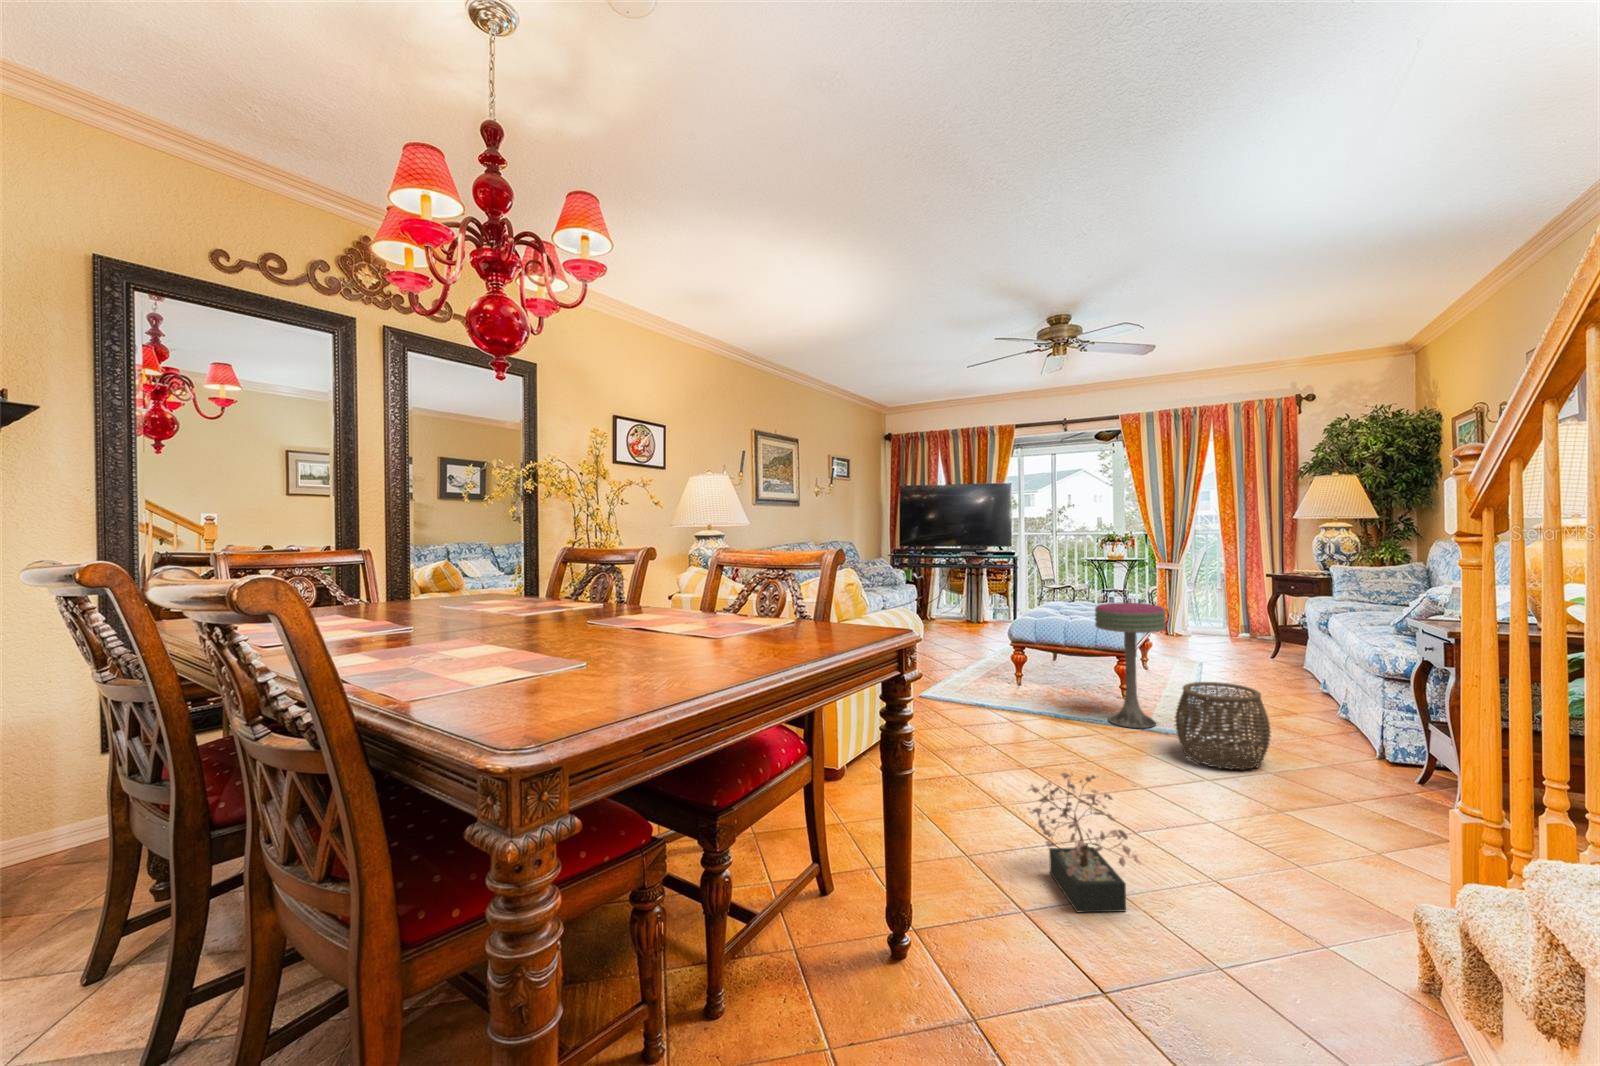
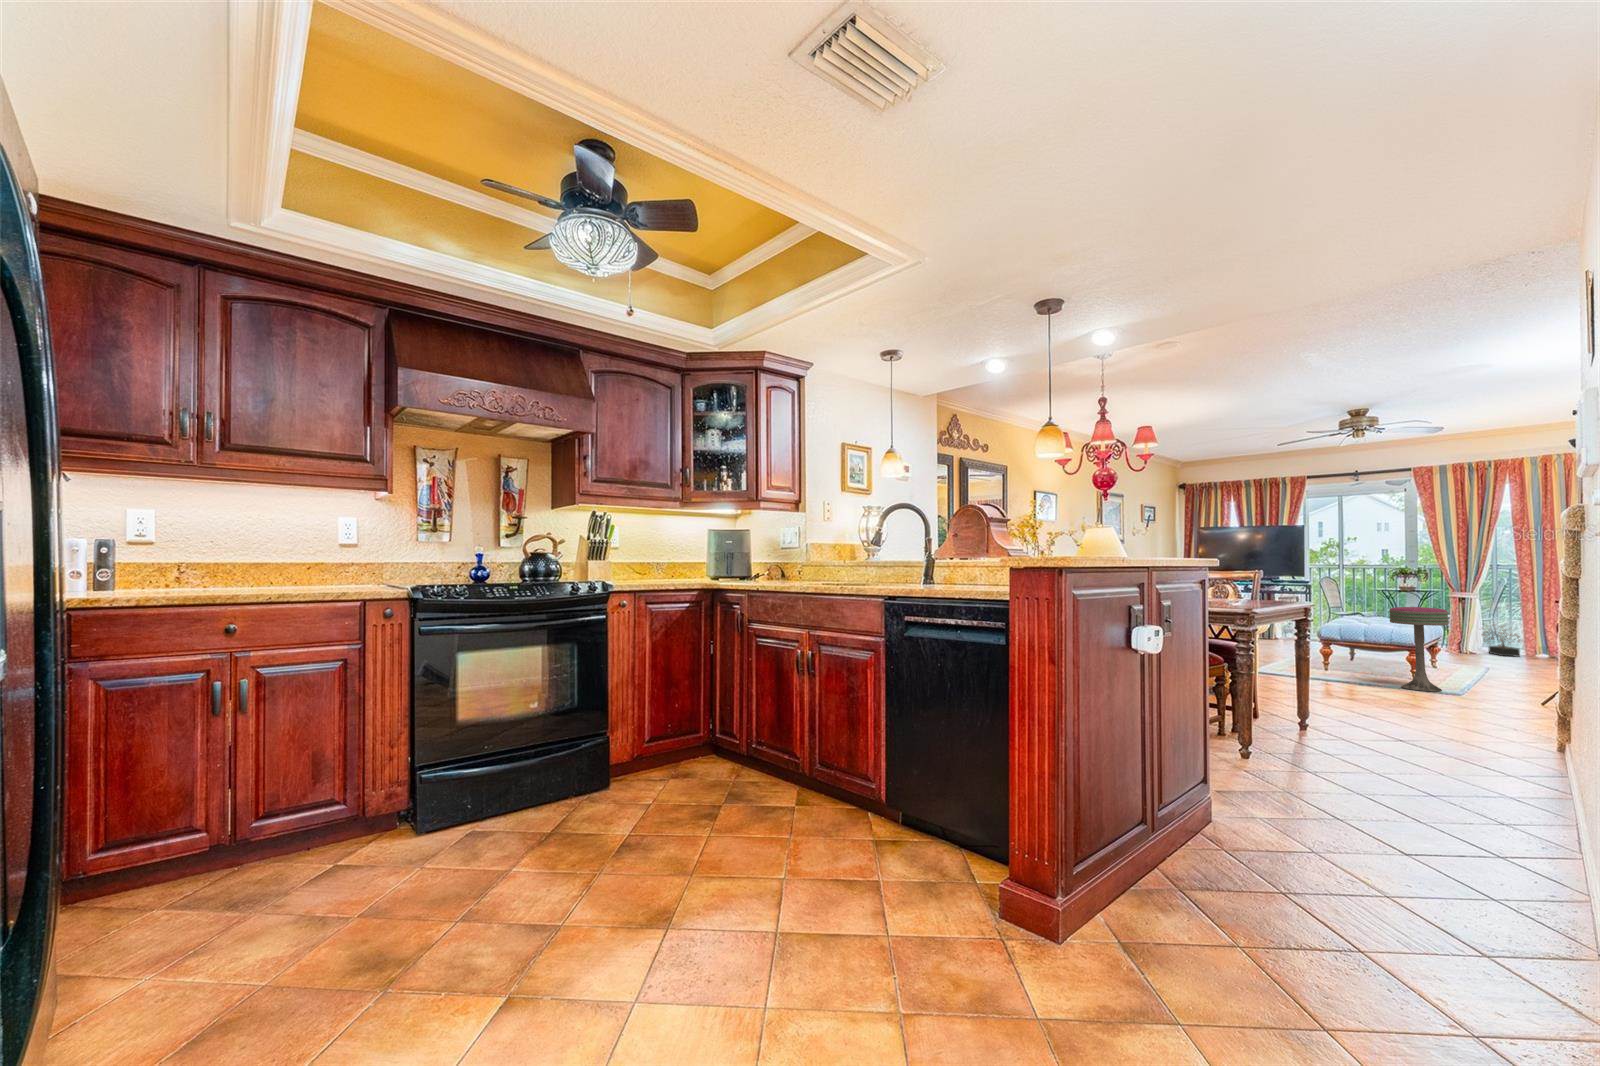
woven basket: present [1175,682,1271,770] -> none [1453,656,1529,709]
decorative plant: present [1028,773,1140,913] -> present [1482,630,1520,657]

